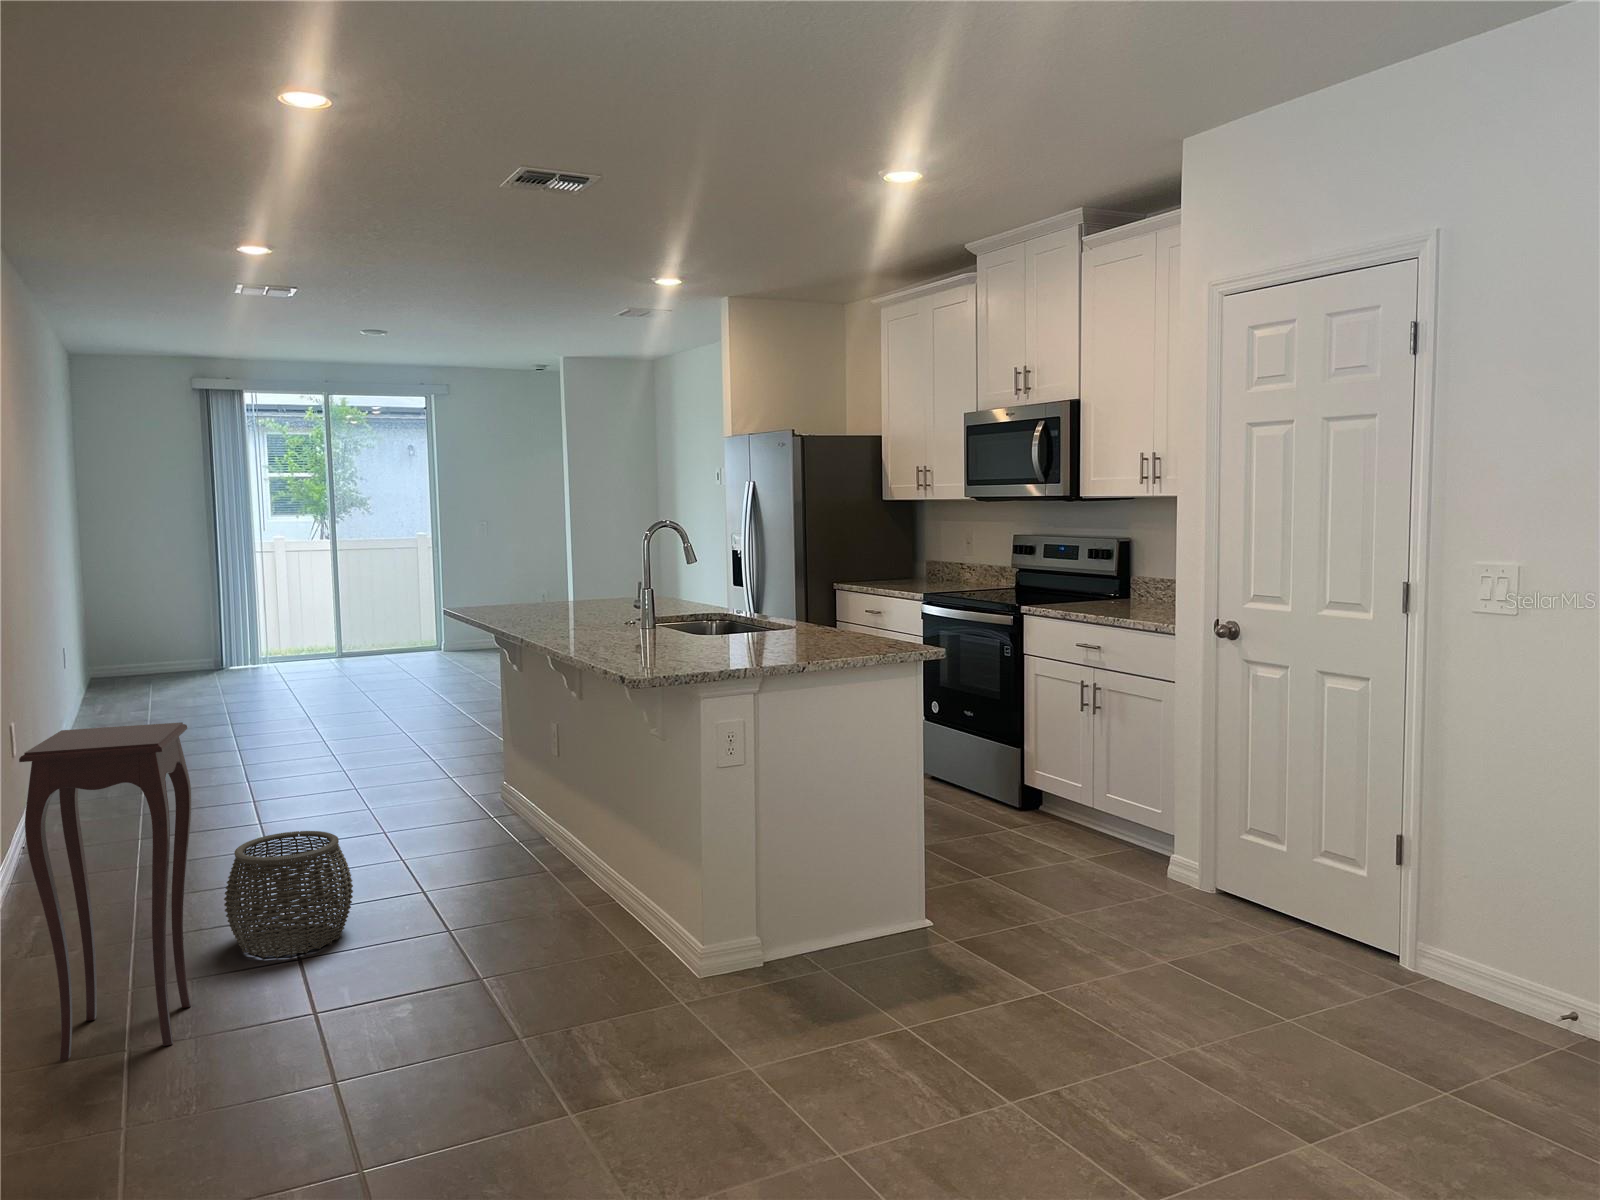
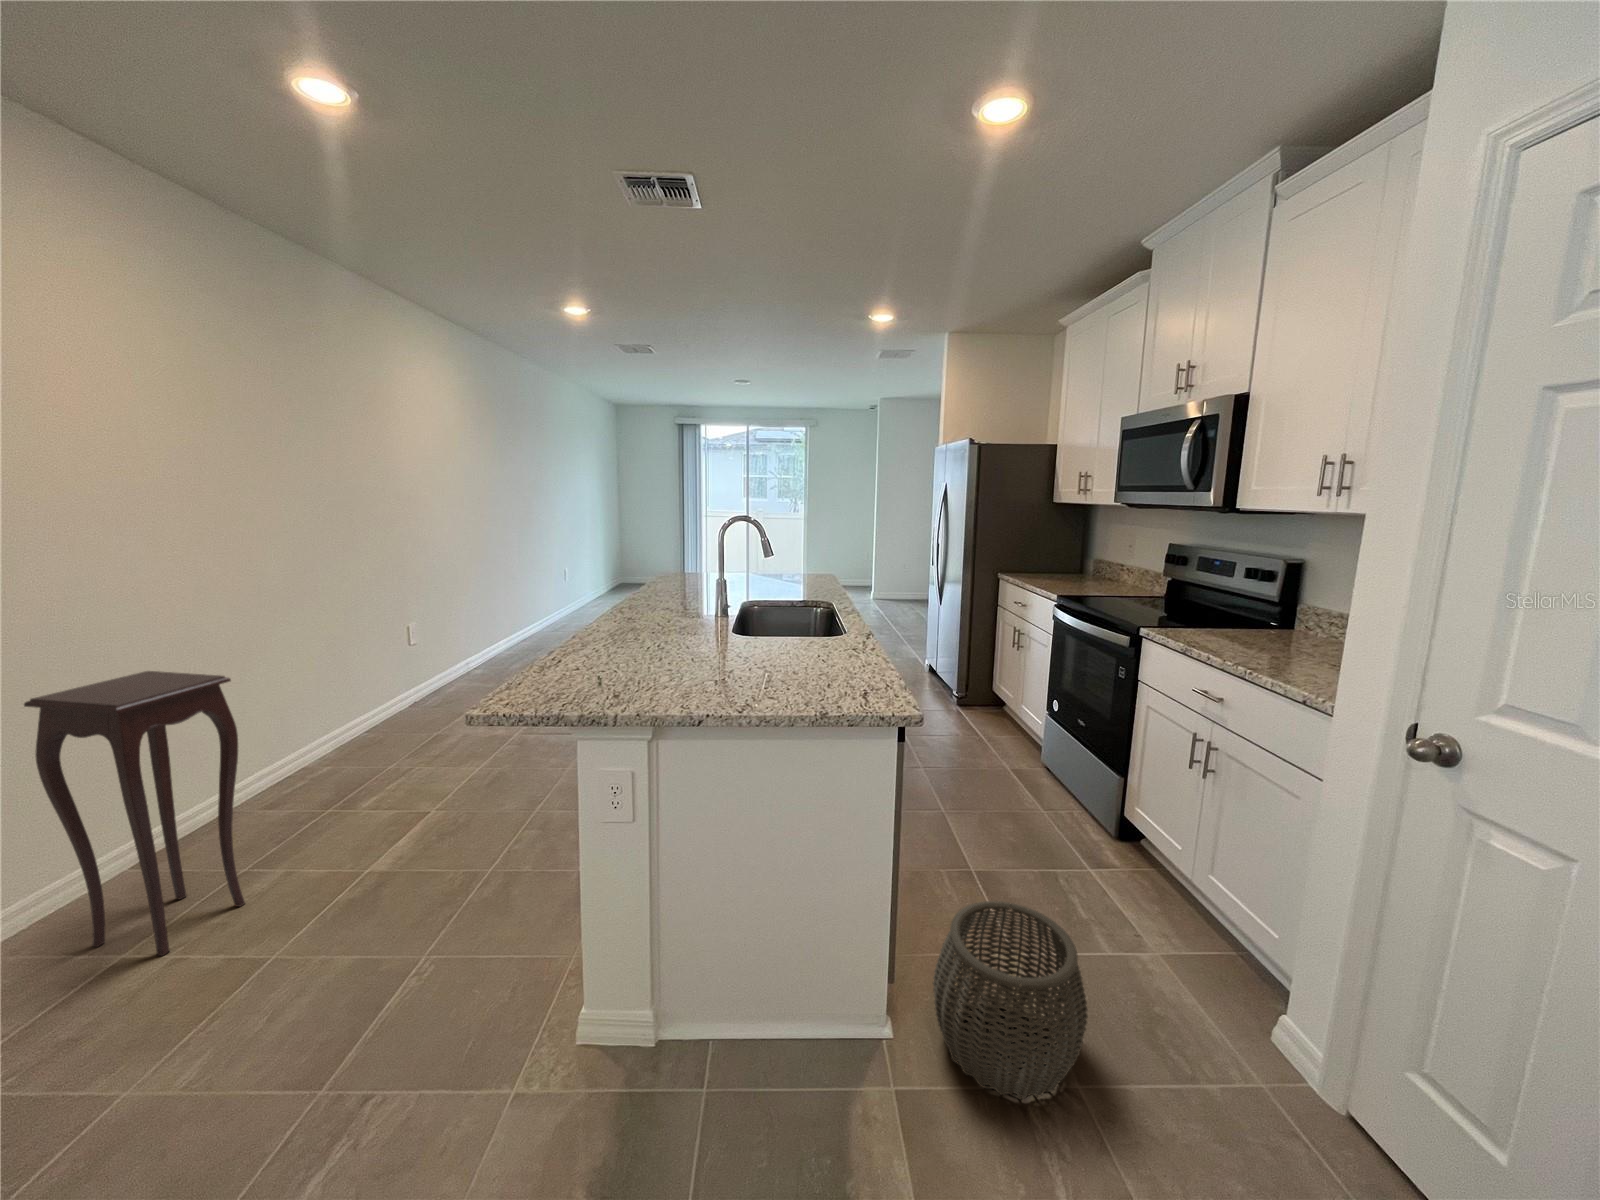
woven basket: present [224,831,353,958] -> present [933,901,1088,1099]

